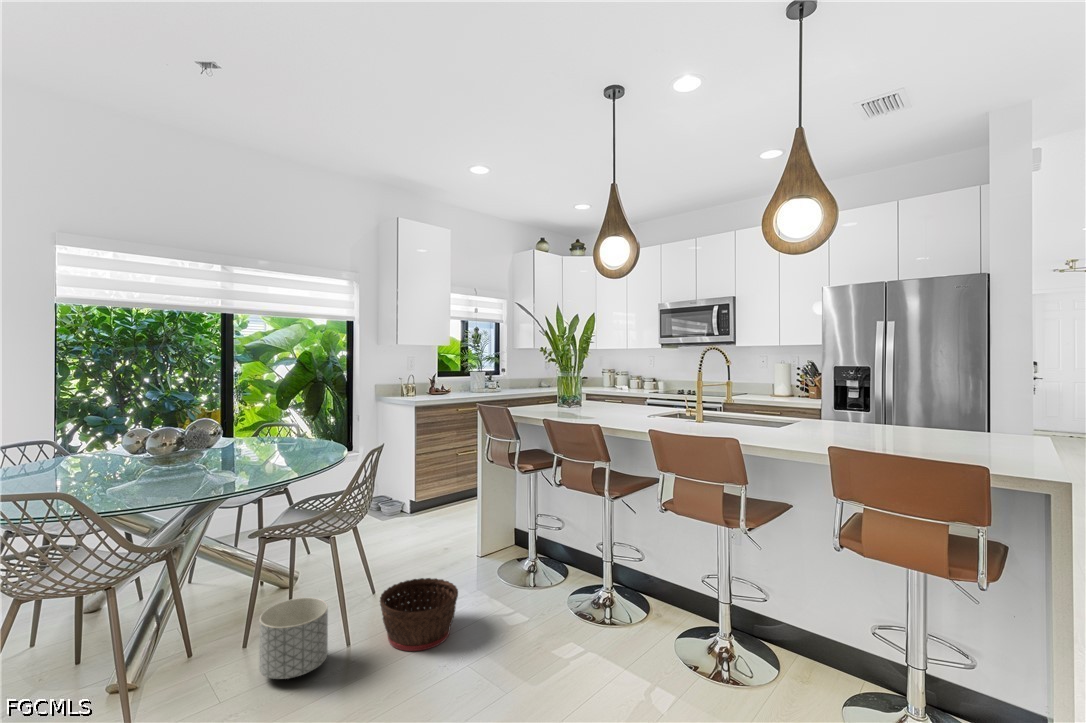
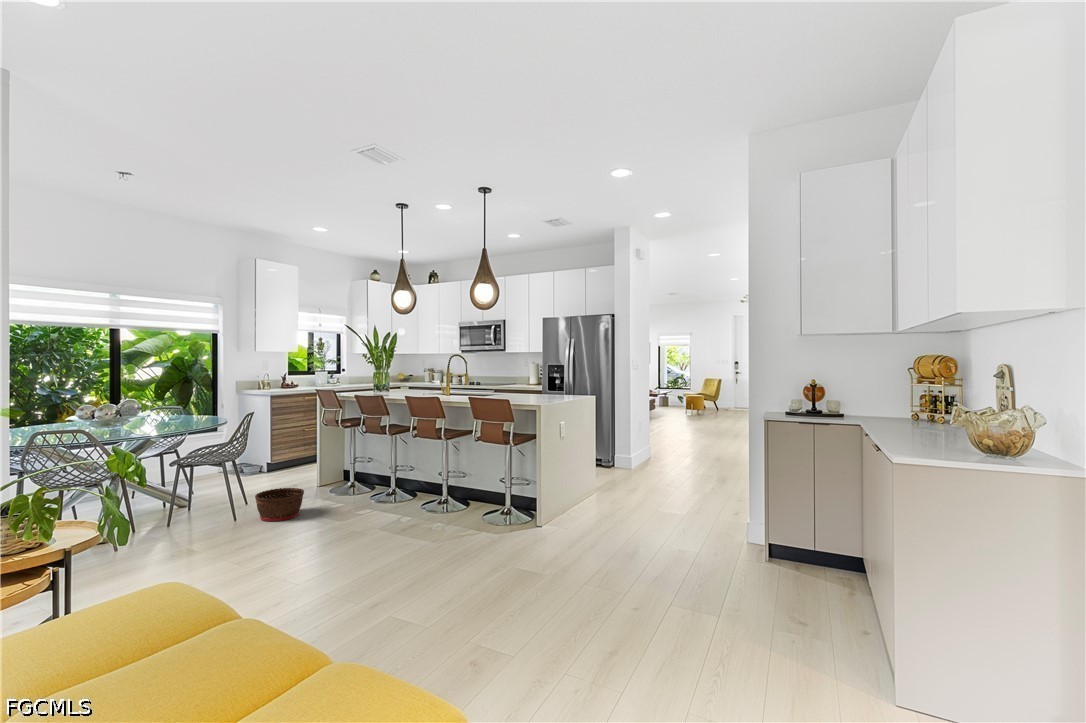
planter: present [259,598,328,679] -> none [183,495,225,535]

